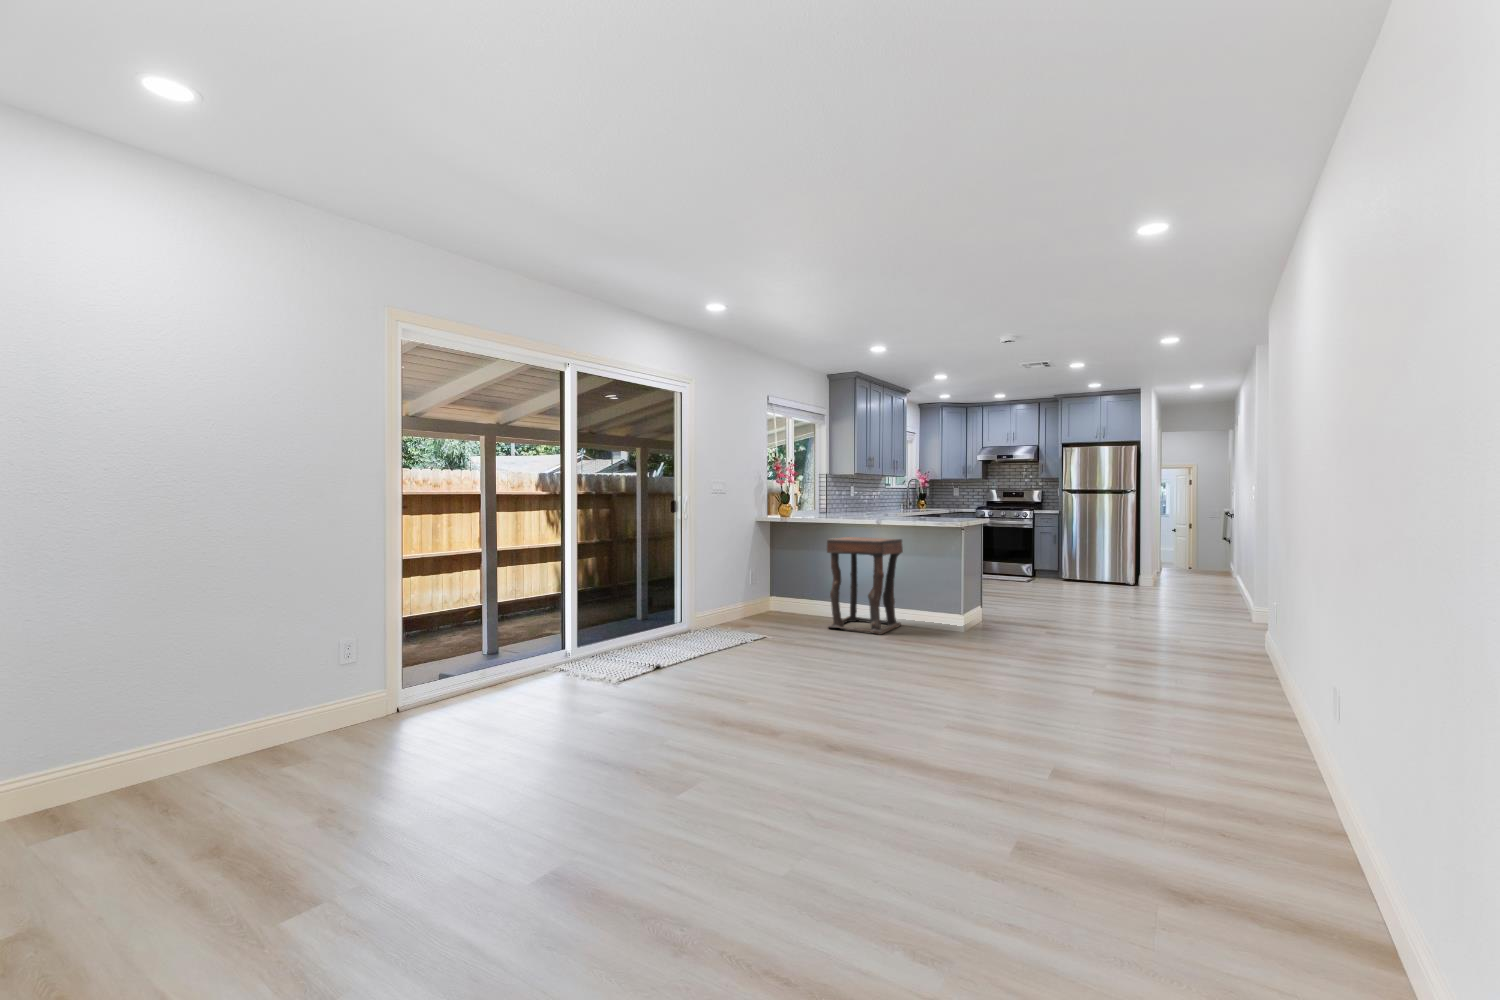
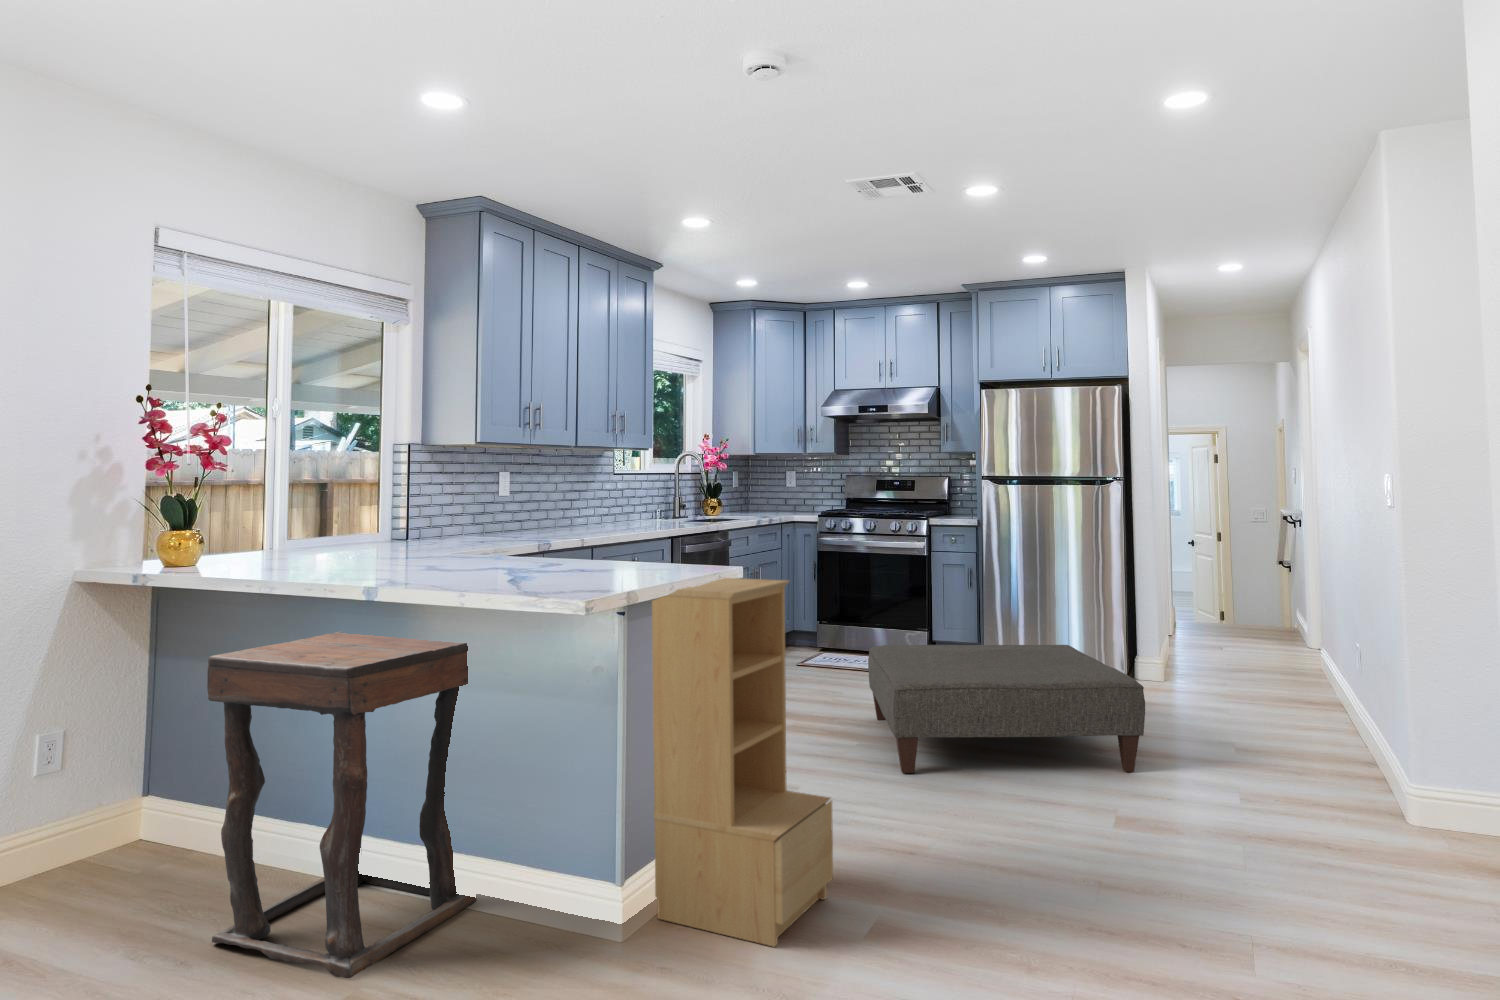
bookshelf: none [967,520,1026,635] -> present [652,578,833,947]
ottoman: none [1014,562,1143,610] -> present [868,645,1145,773]

